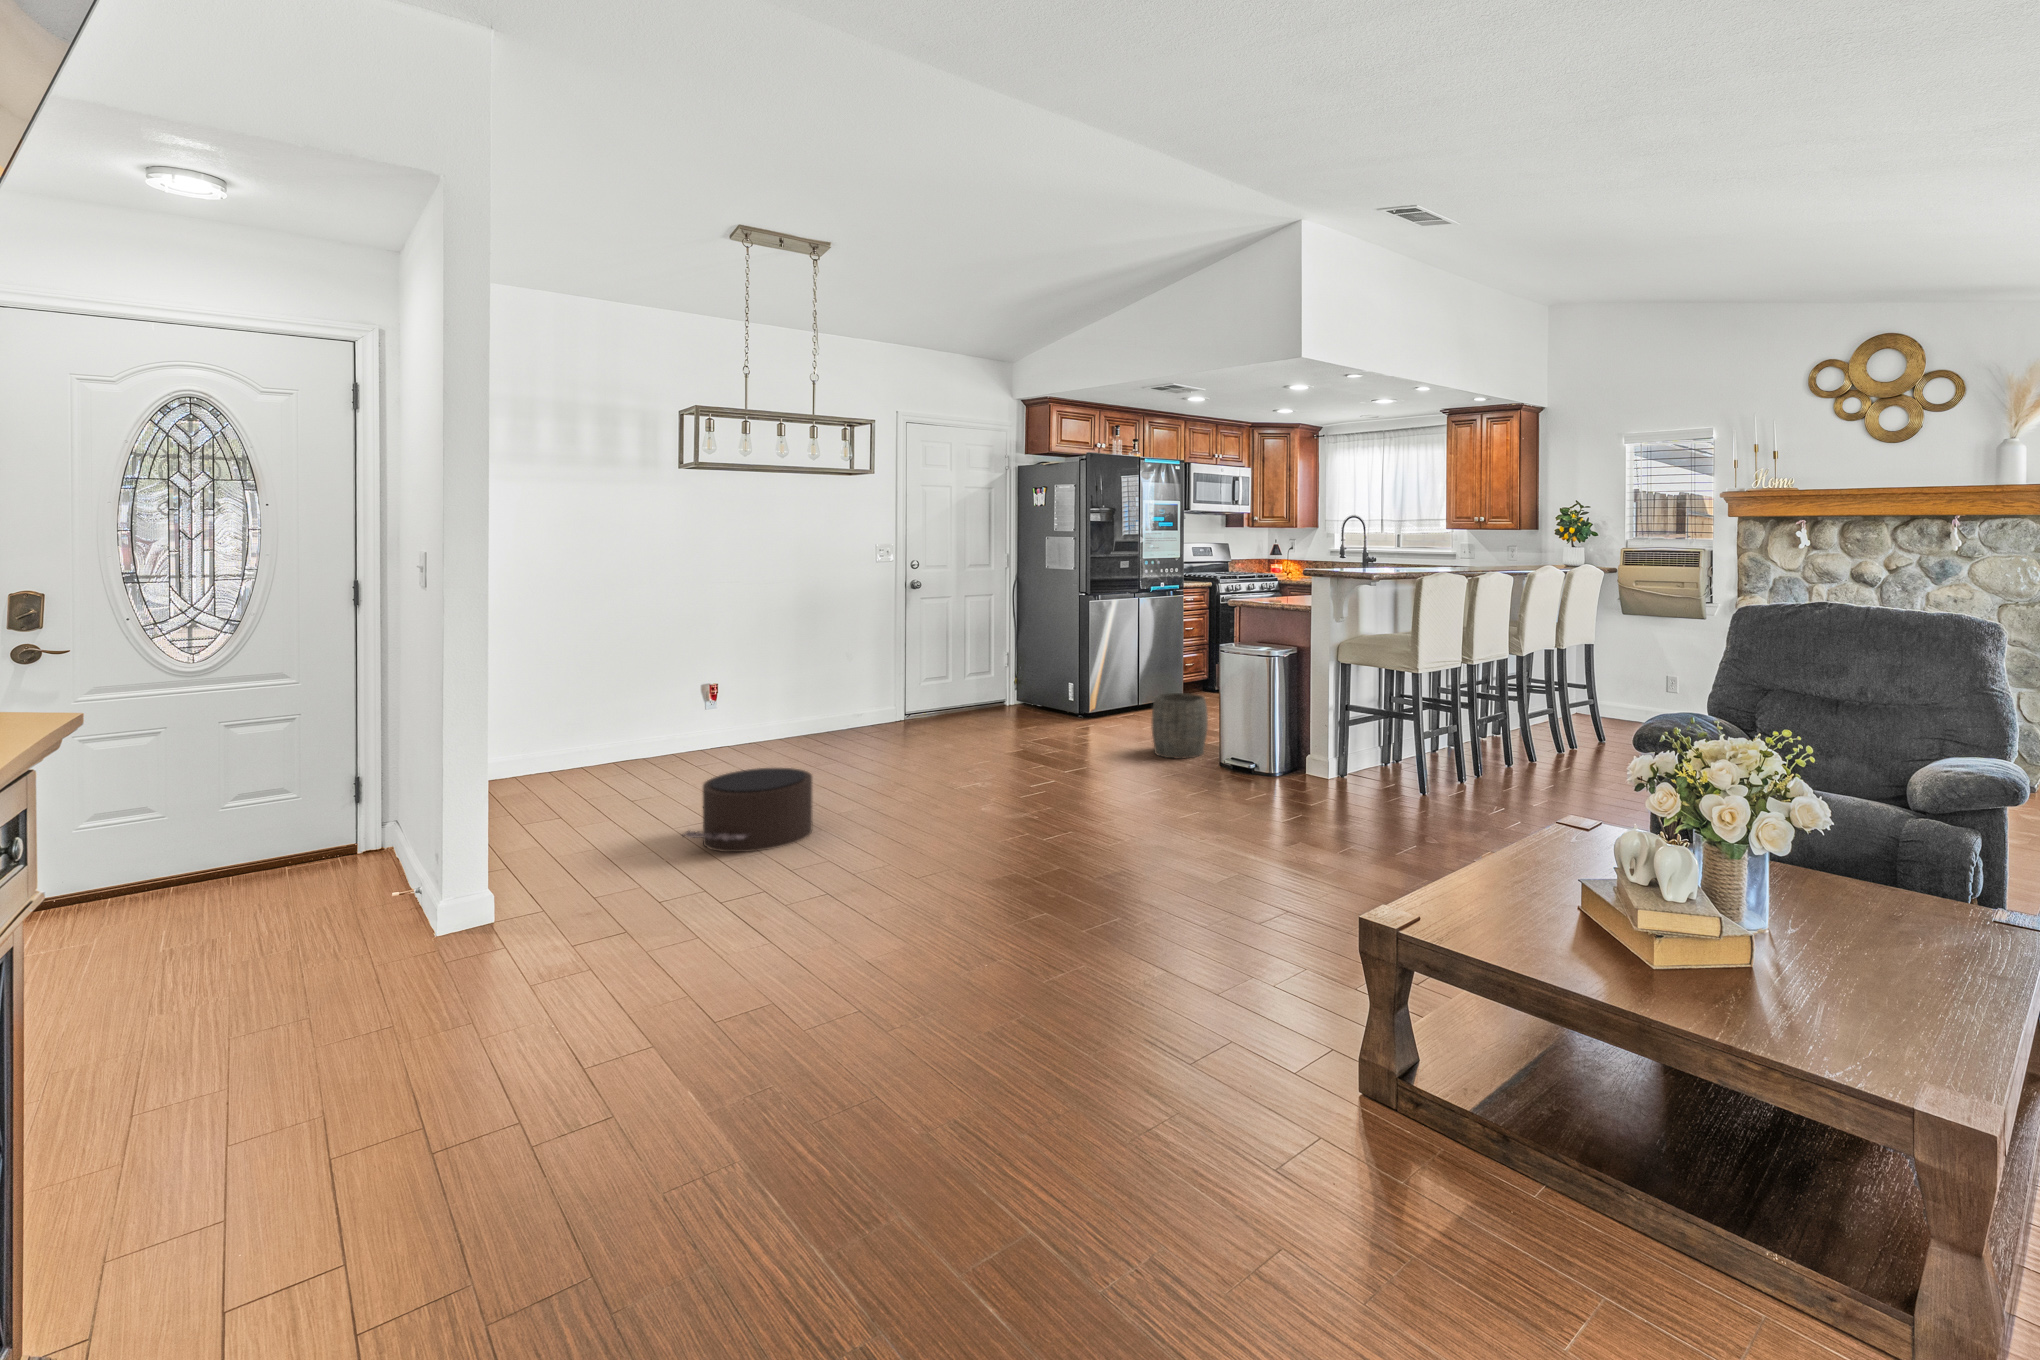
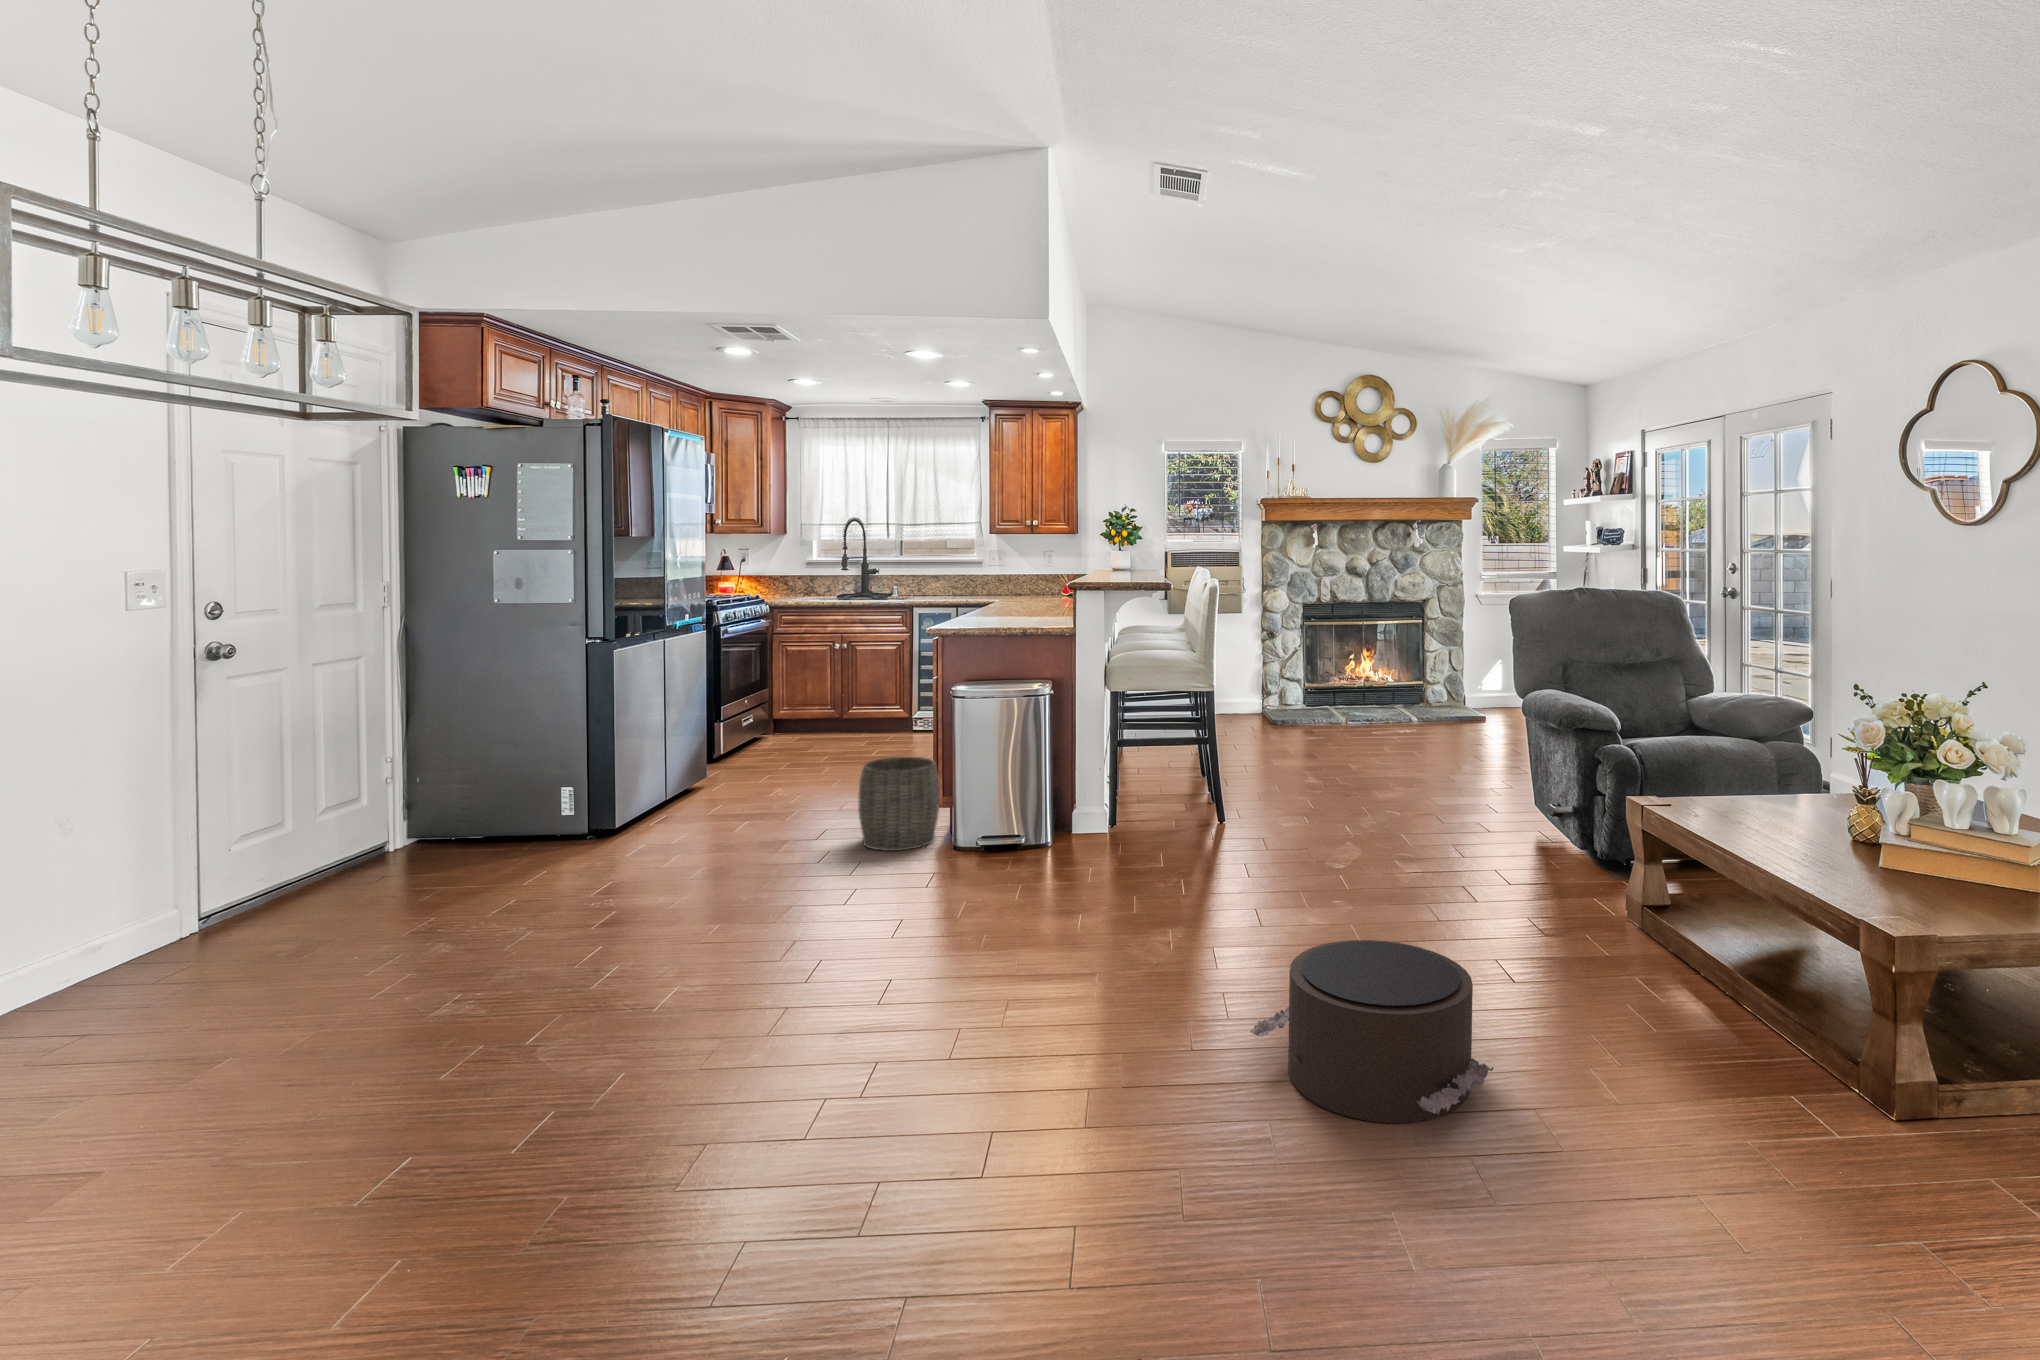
pouf: present [682,768,812,852] -> present [1250,940,1494,1123]

